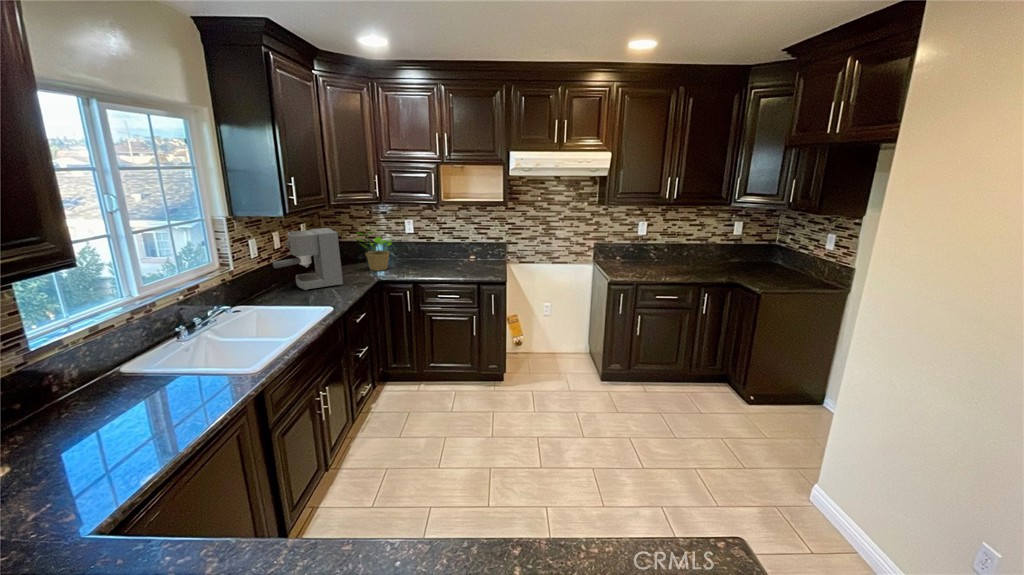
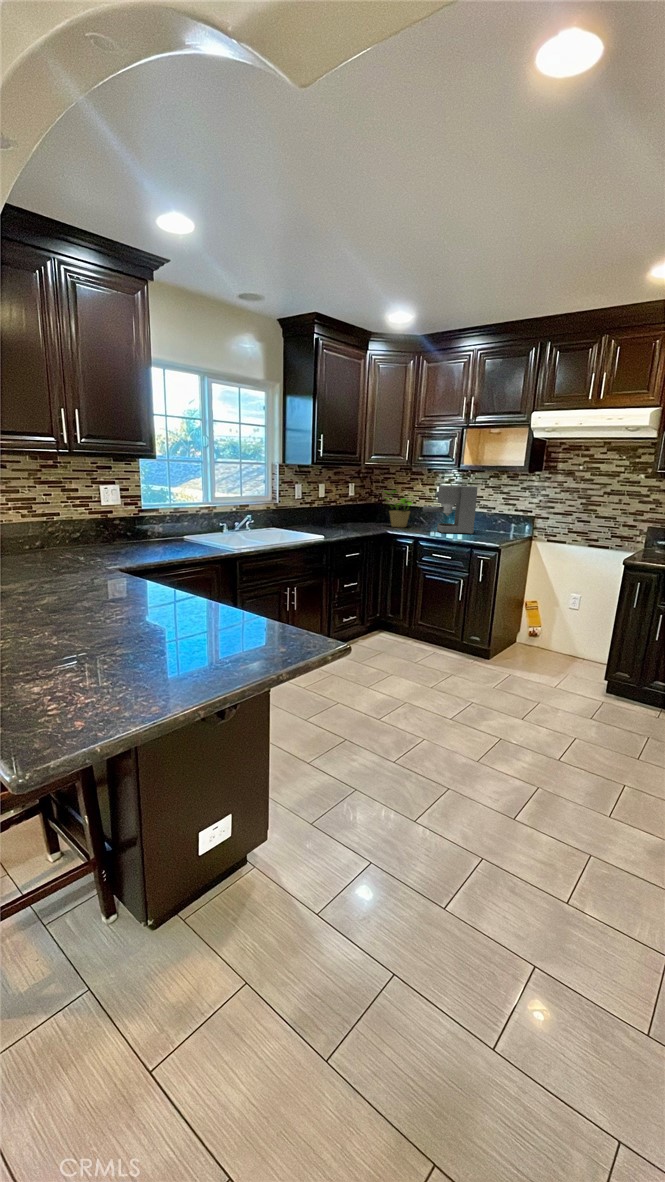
coffee maker: present [273,228,343,290] -> present [423,486,478,534]

